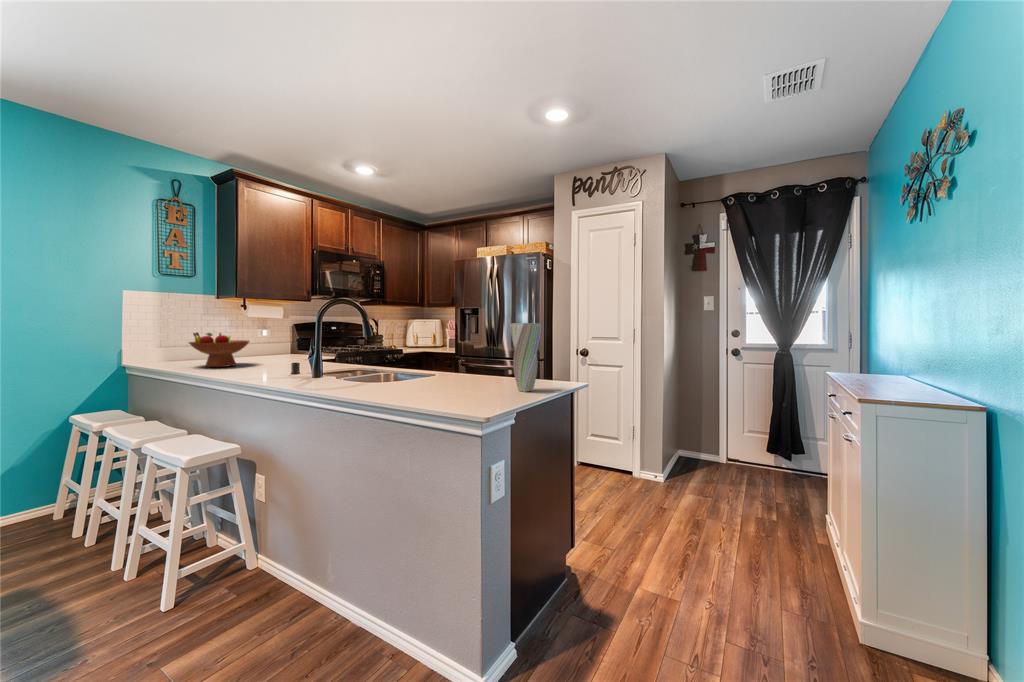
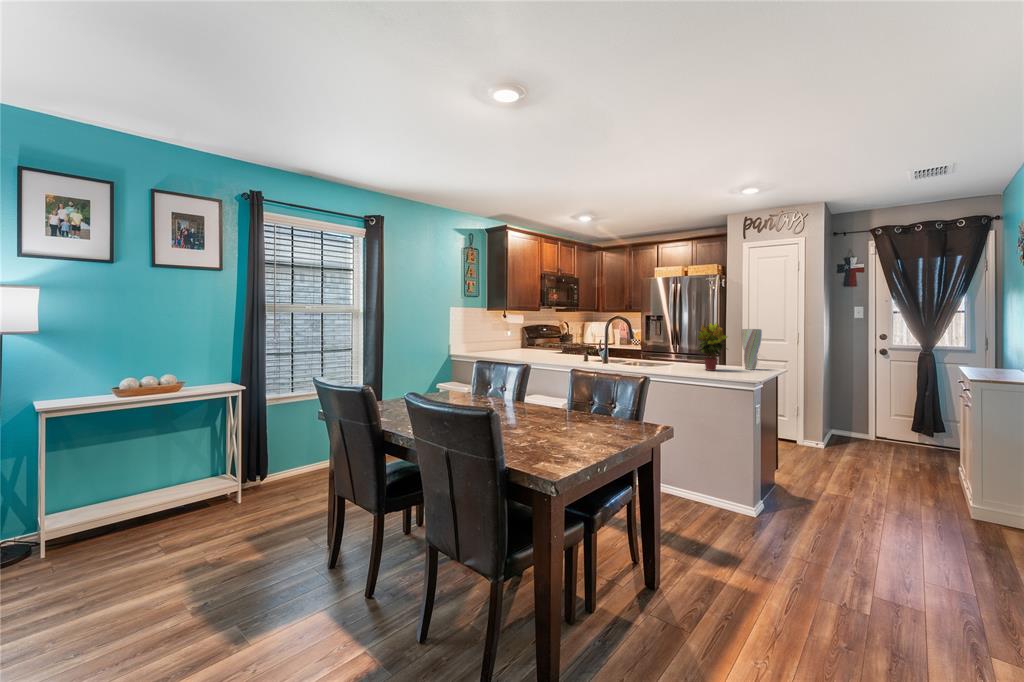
potted plant: none [424,311,480,397] -> present [697,323,727,371]
fruit bowl: present [189,332,249,367] -> none [504,334,537,356]

